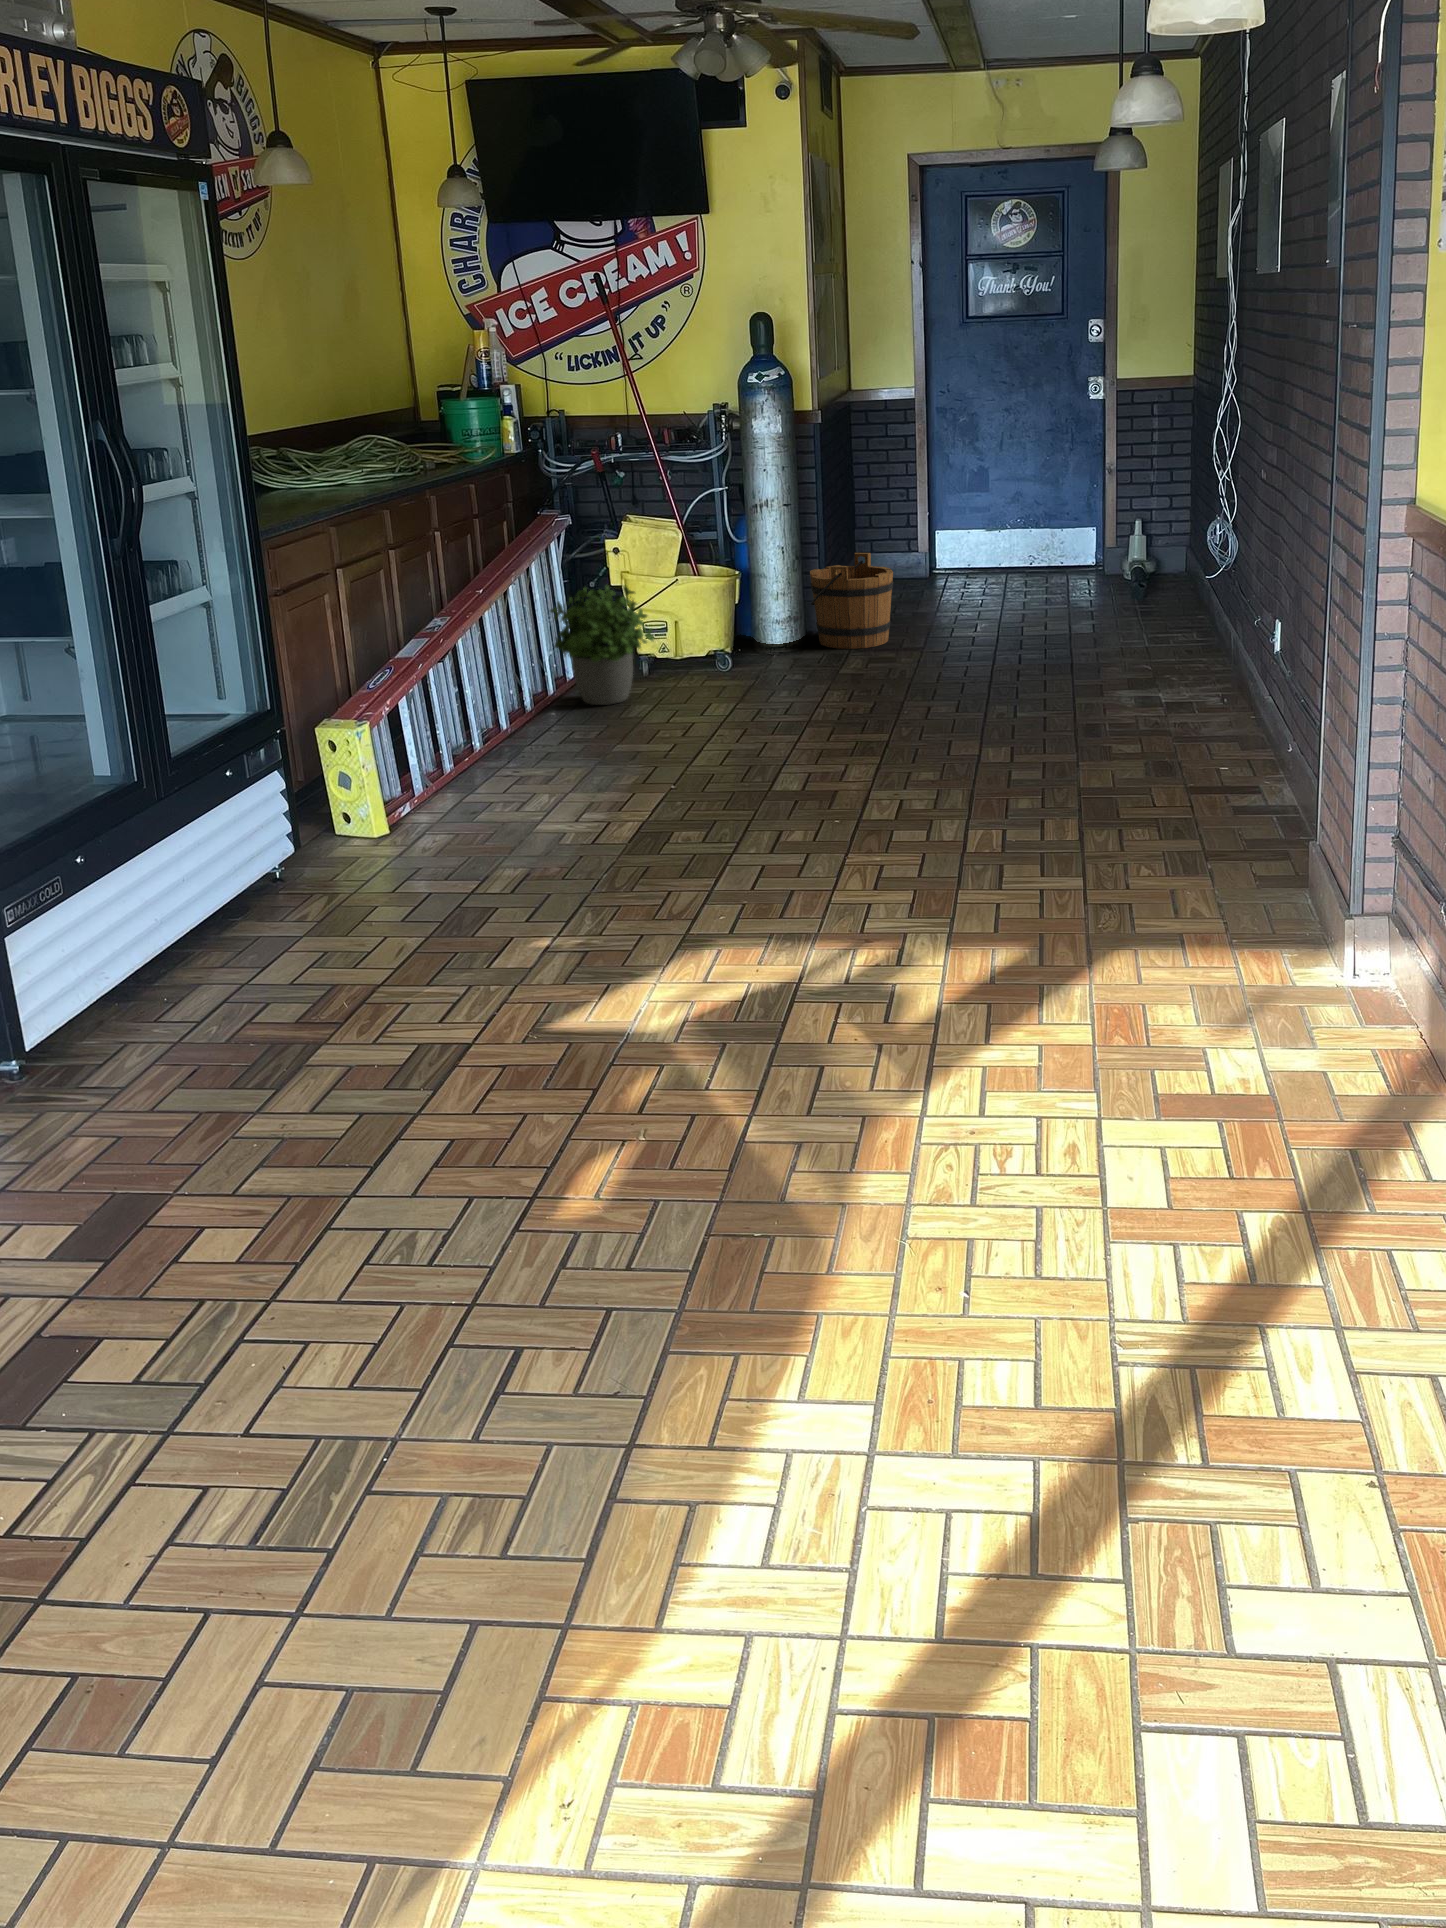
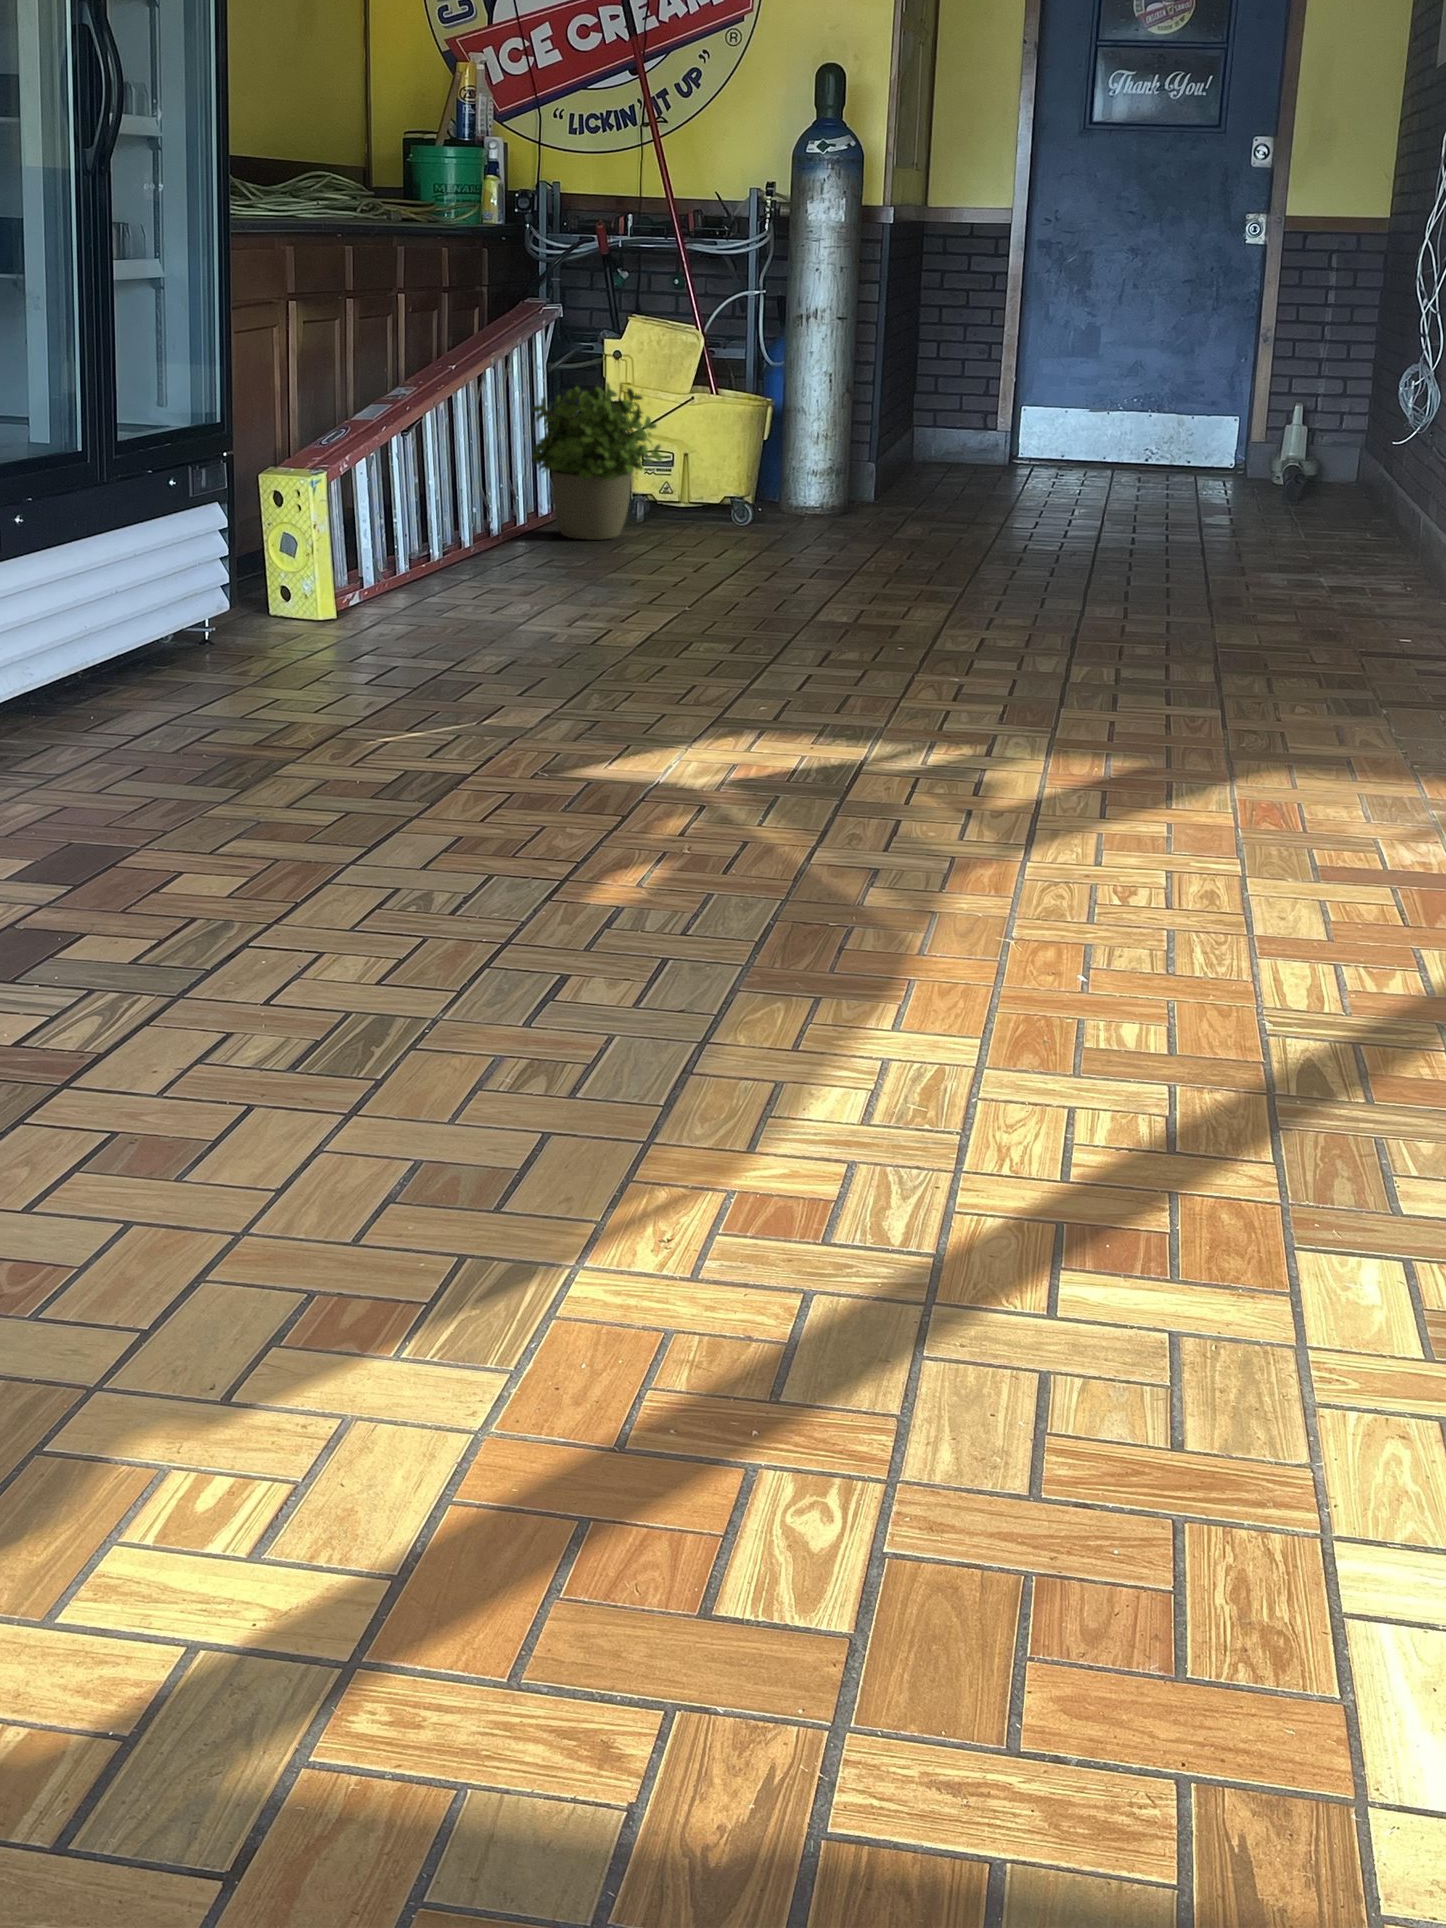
bucket: present [810,553,893,649] -> none [861,397,974,518]

